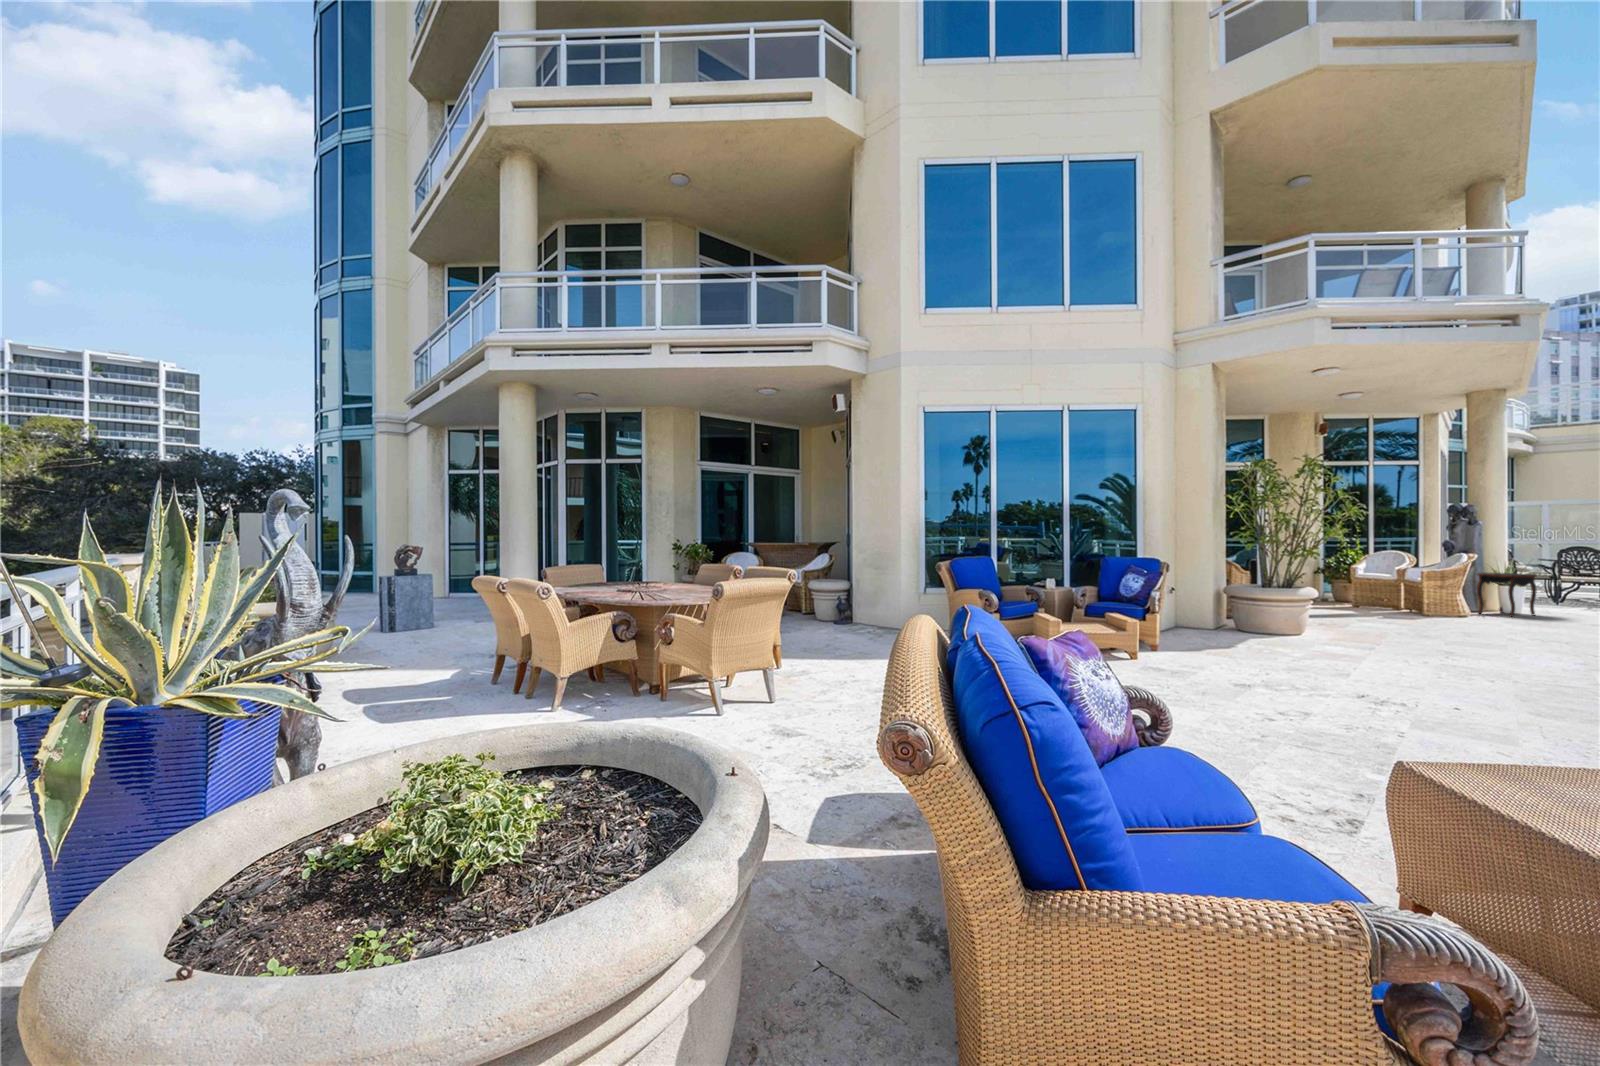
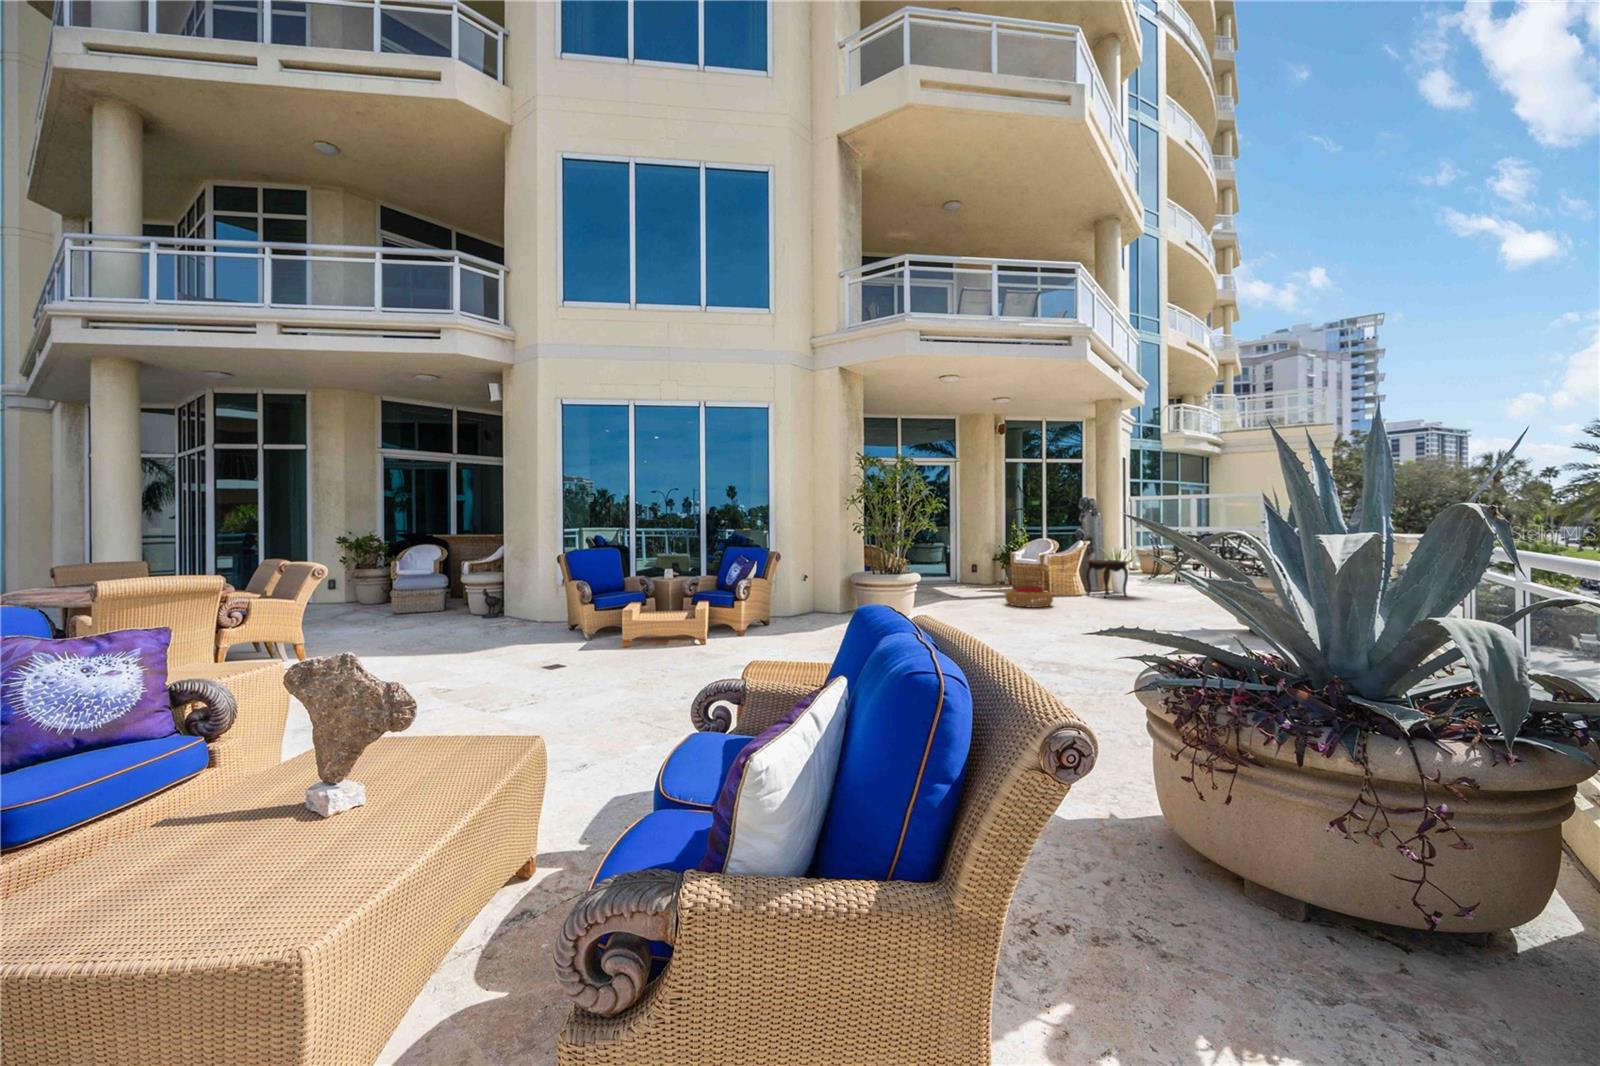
pouf: none [1395,603,1468,627] -> present [1005,587,1053,608]

